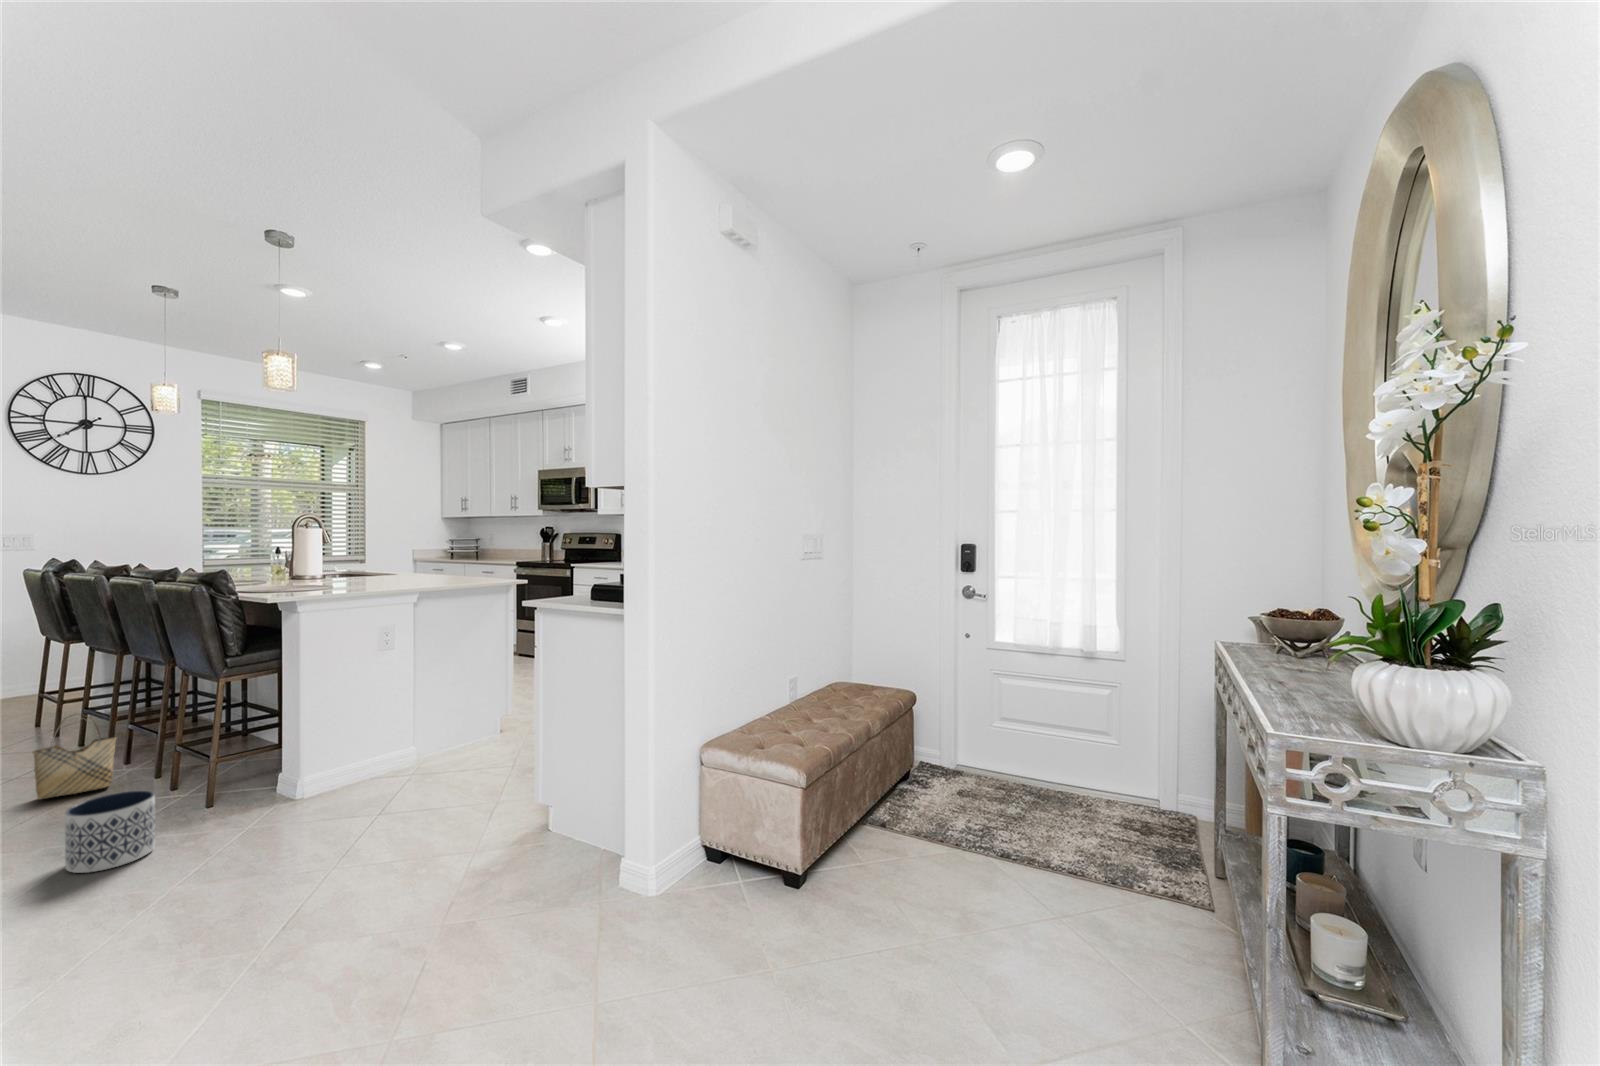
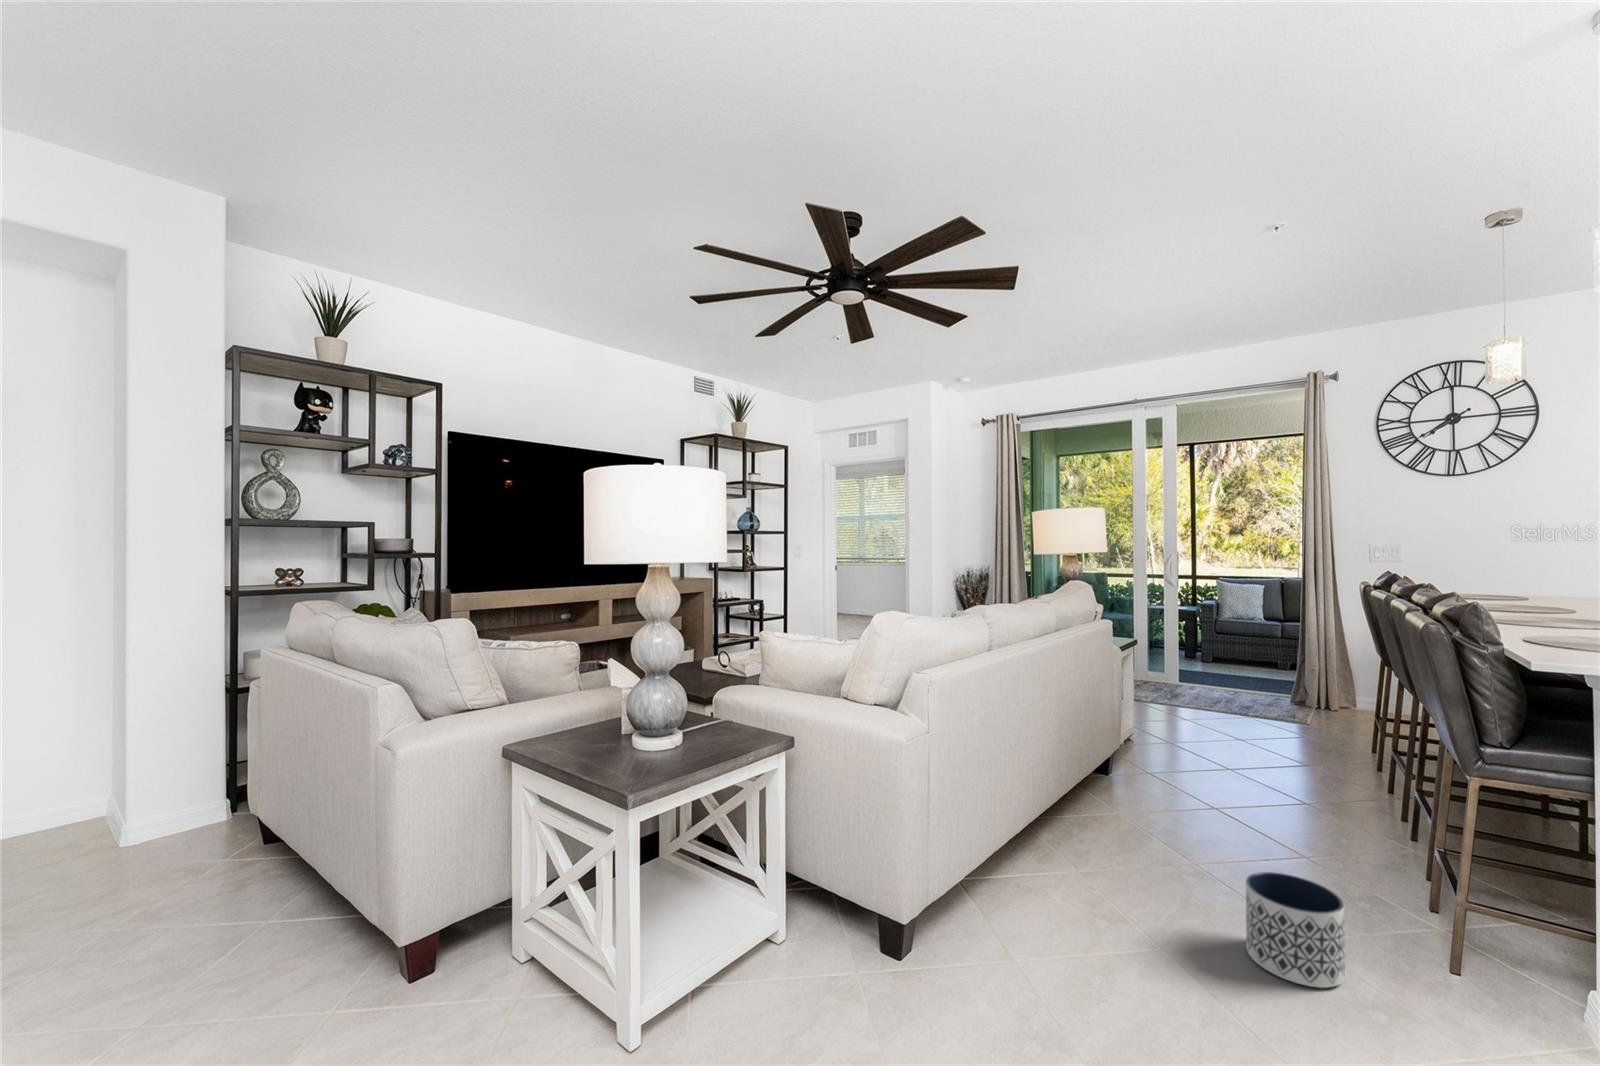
woven basket: present [32,715,117,800] -> none [1300,756,1386,859]

